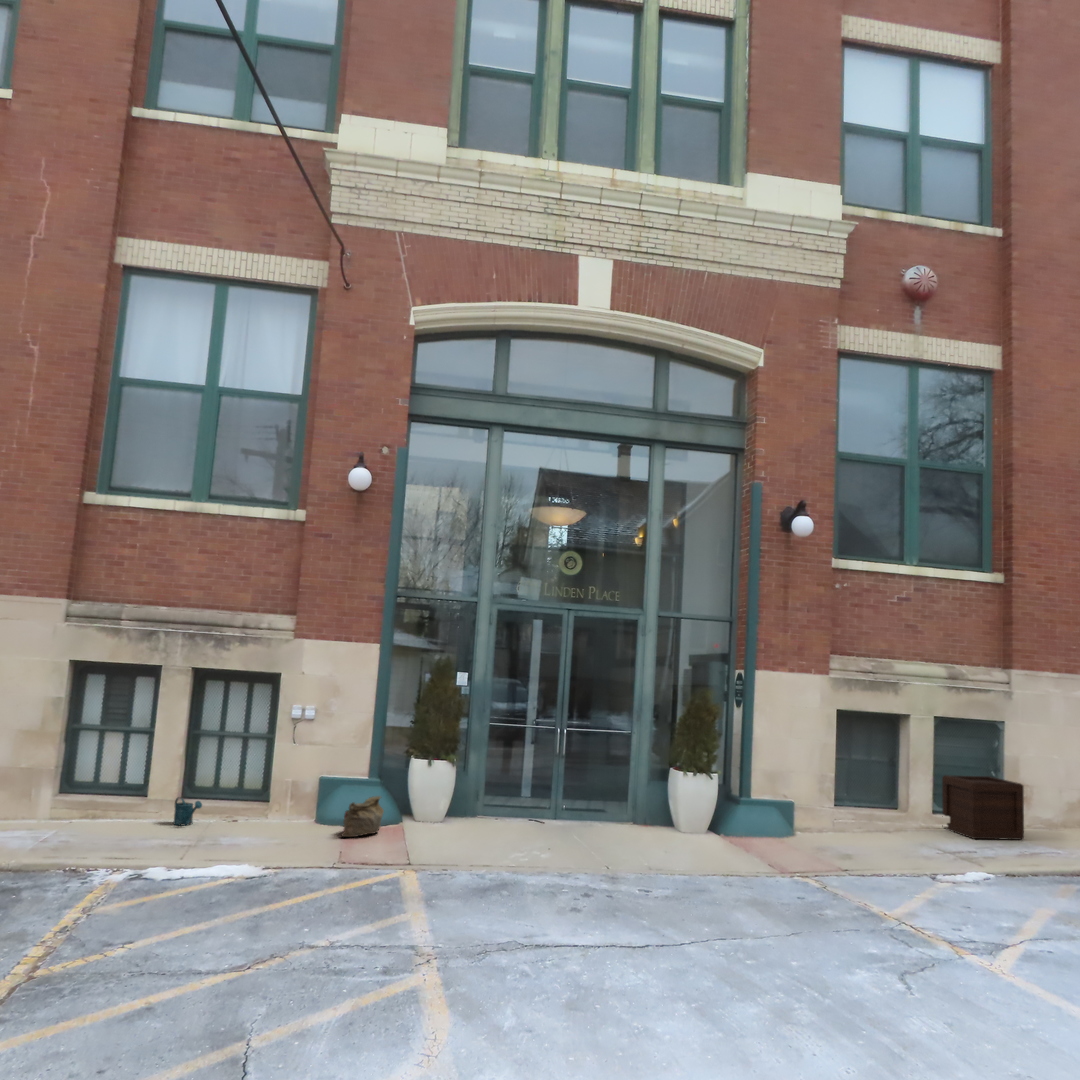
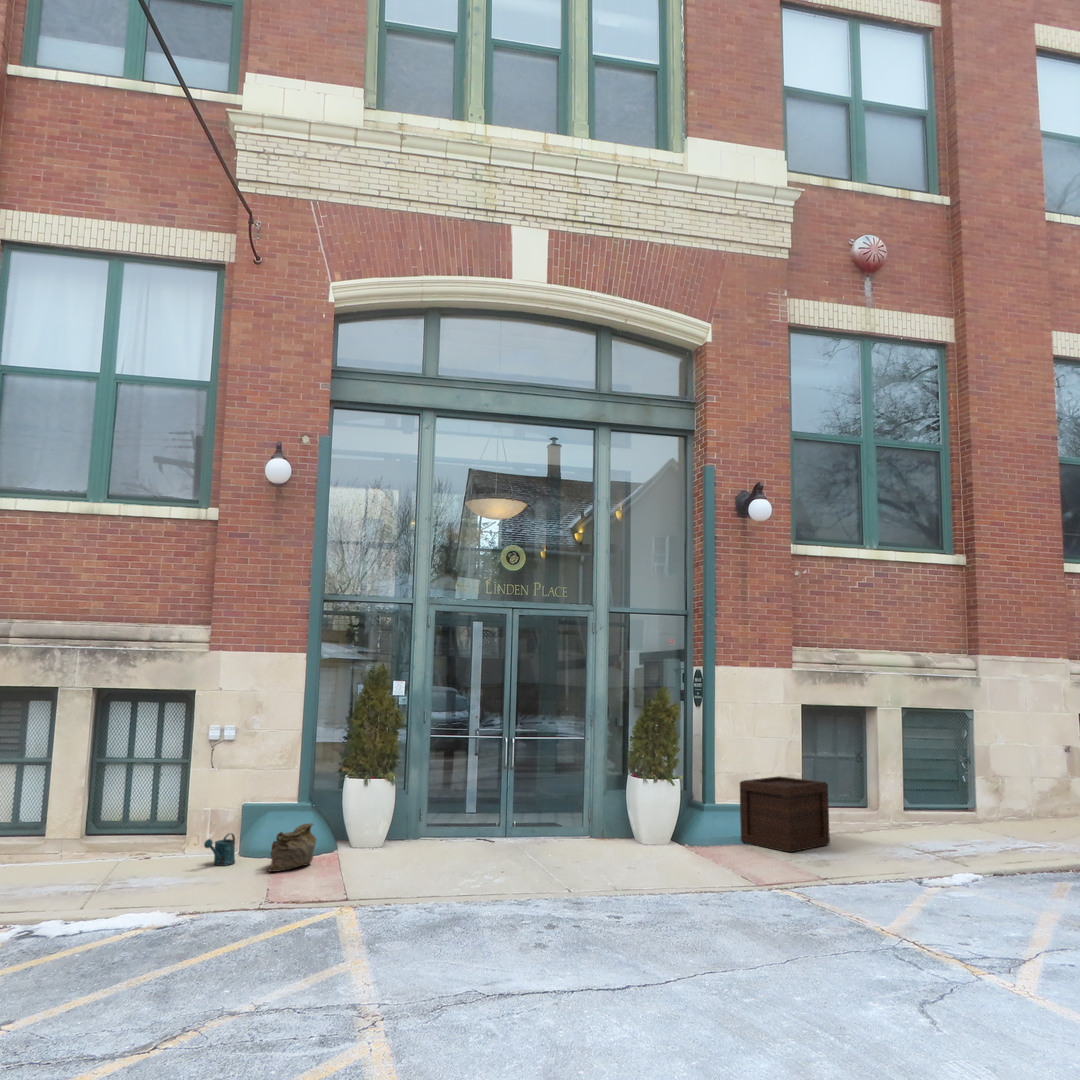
wooden crate: present [942,775,1024,840] -> present [740,776,830,852]
watering can: present [173,798,202,825] -> present [204,834,235,866]

